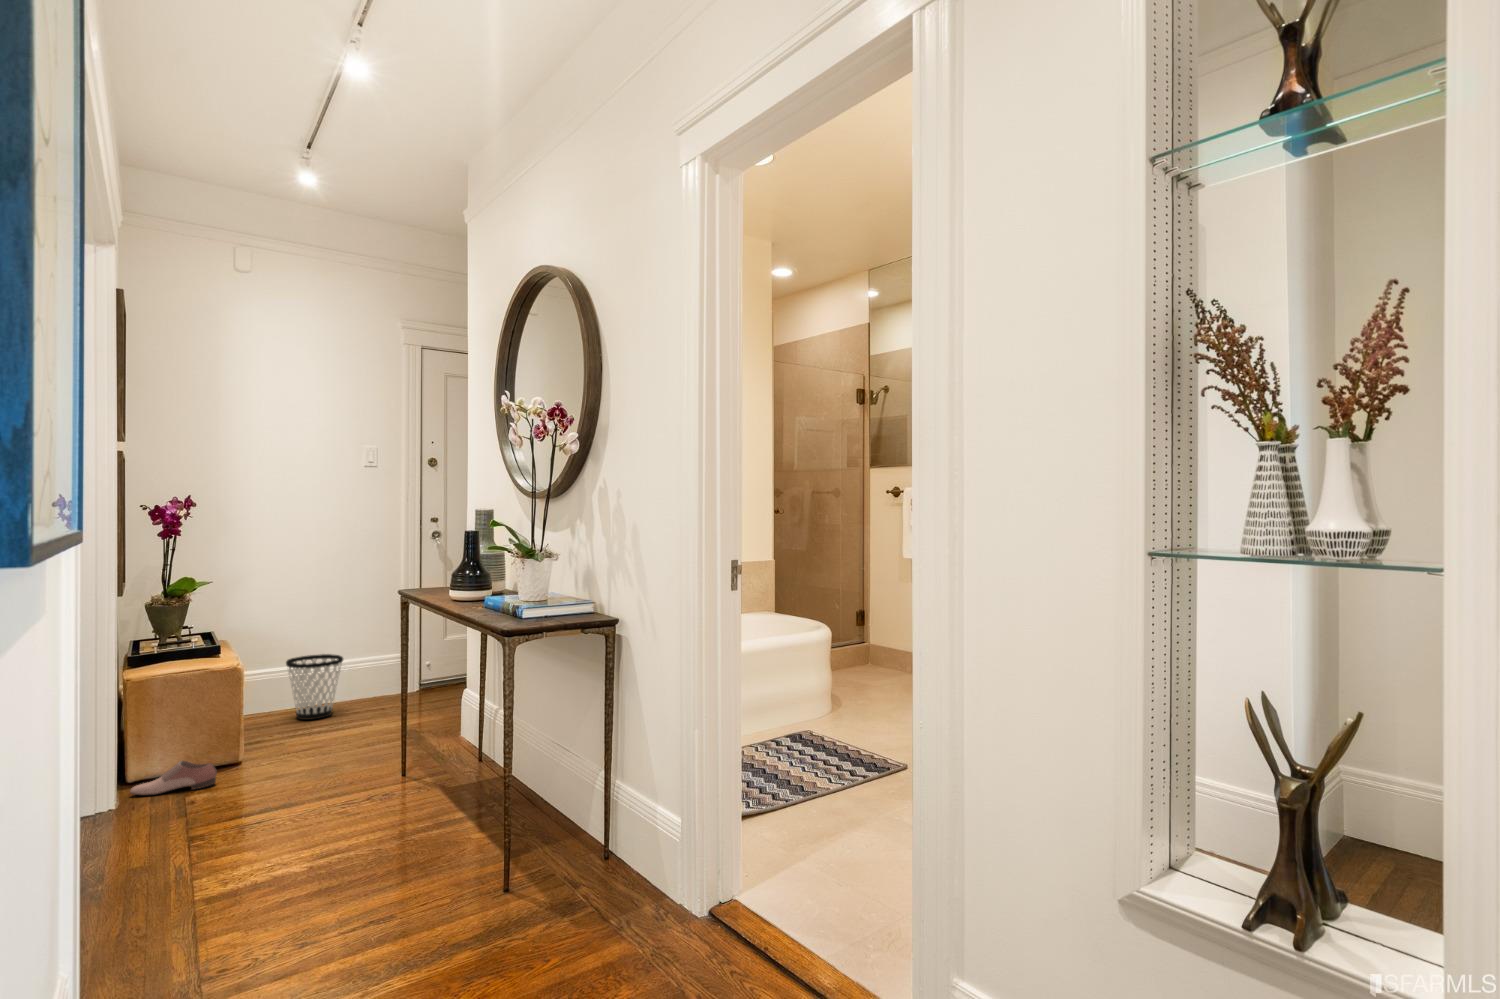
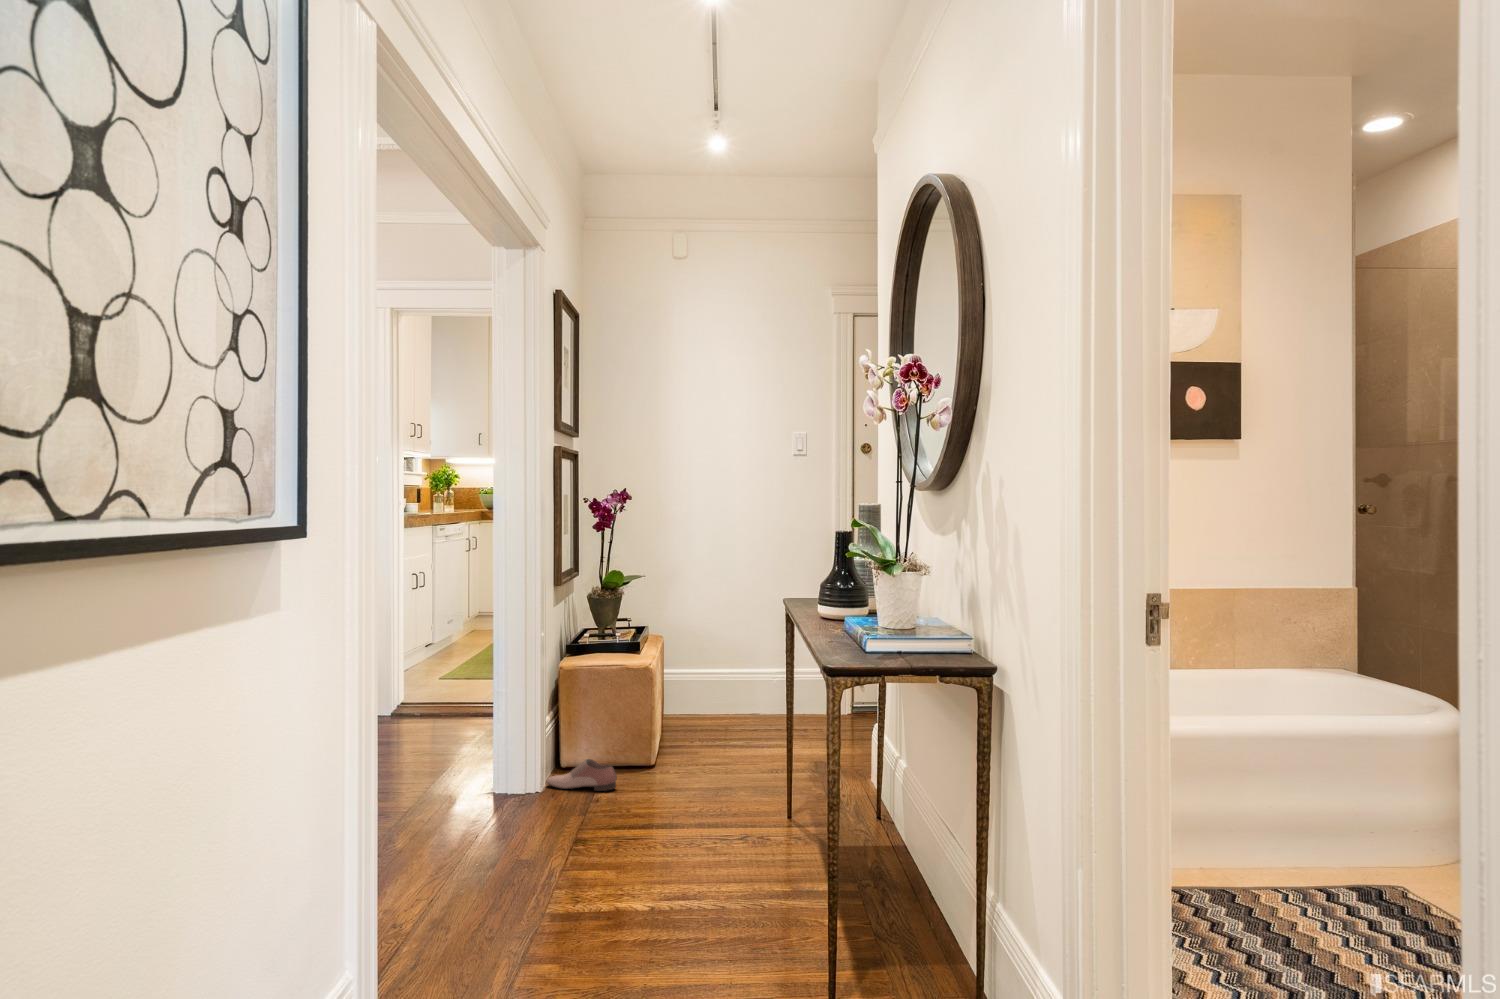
wastebasket: present [286,654,343,720] -> none [711,662,766,734]

